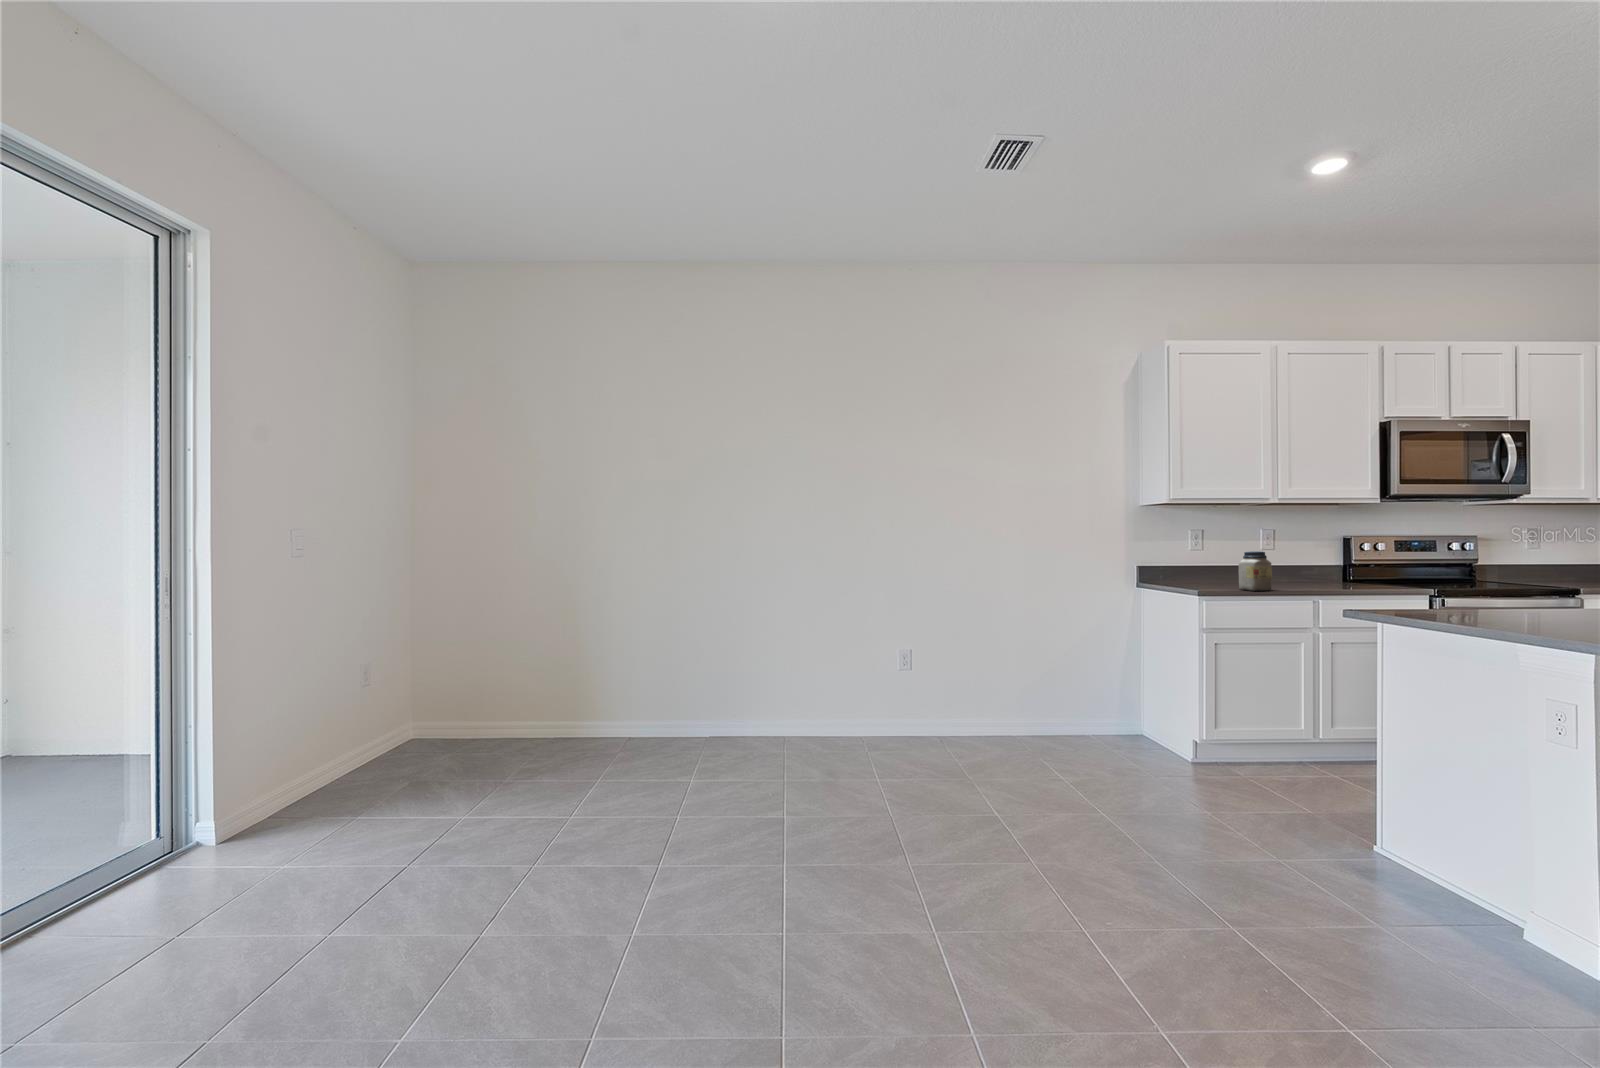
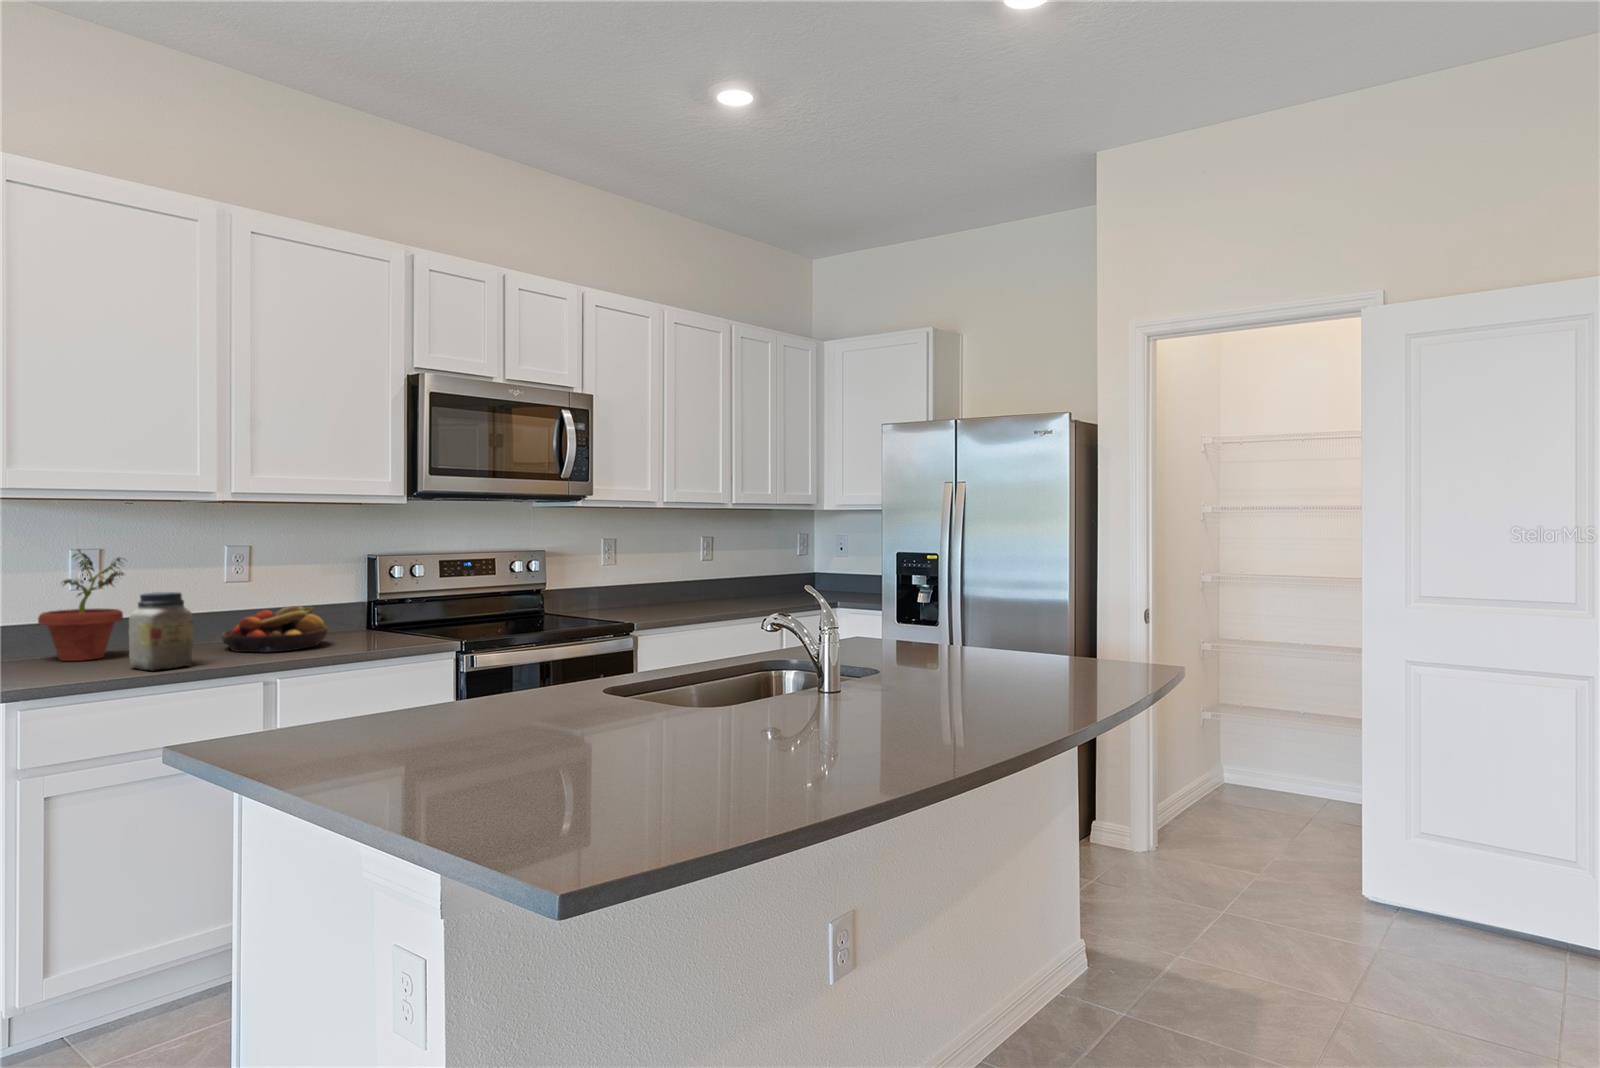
potted plant: none [1184,531,1226,586] -> present [38,550,124,661]
fruit bowl: none [1271,564,1334,588] -> present [222,606,327,652]

